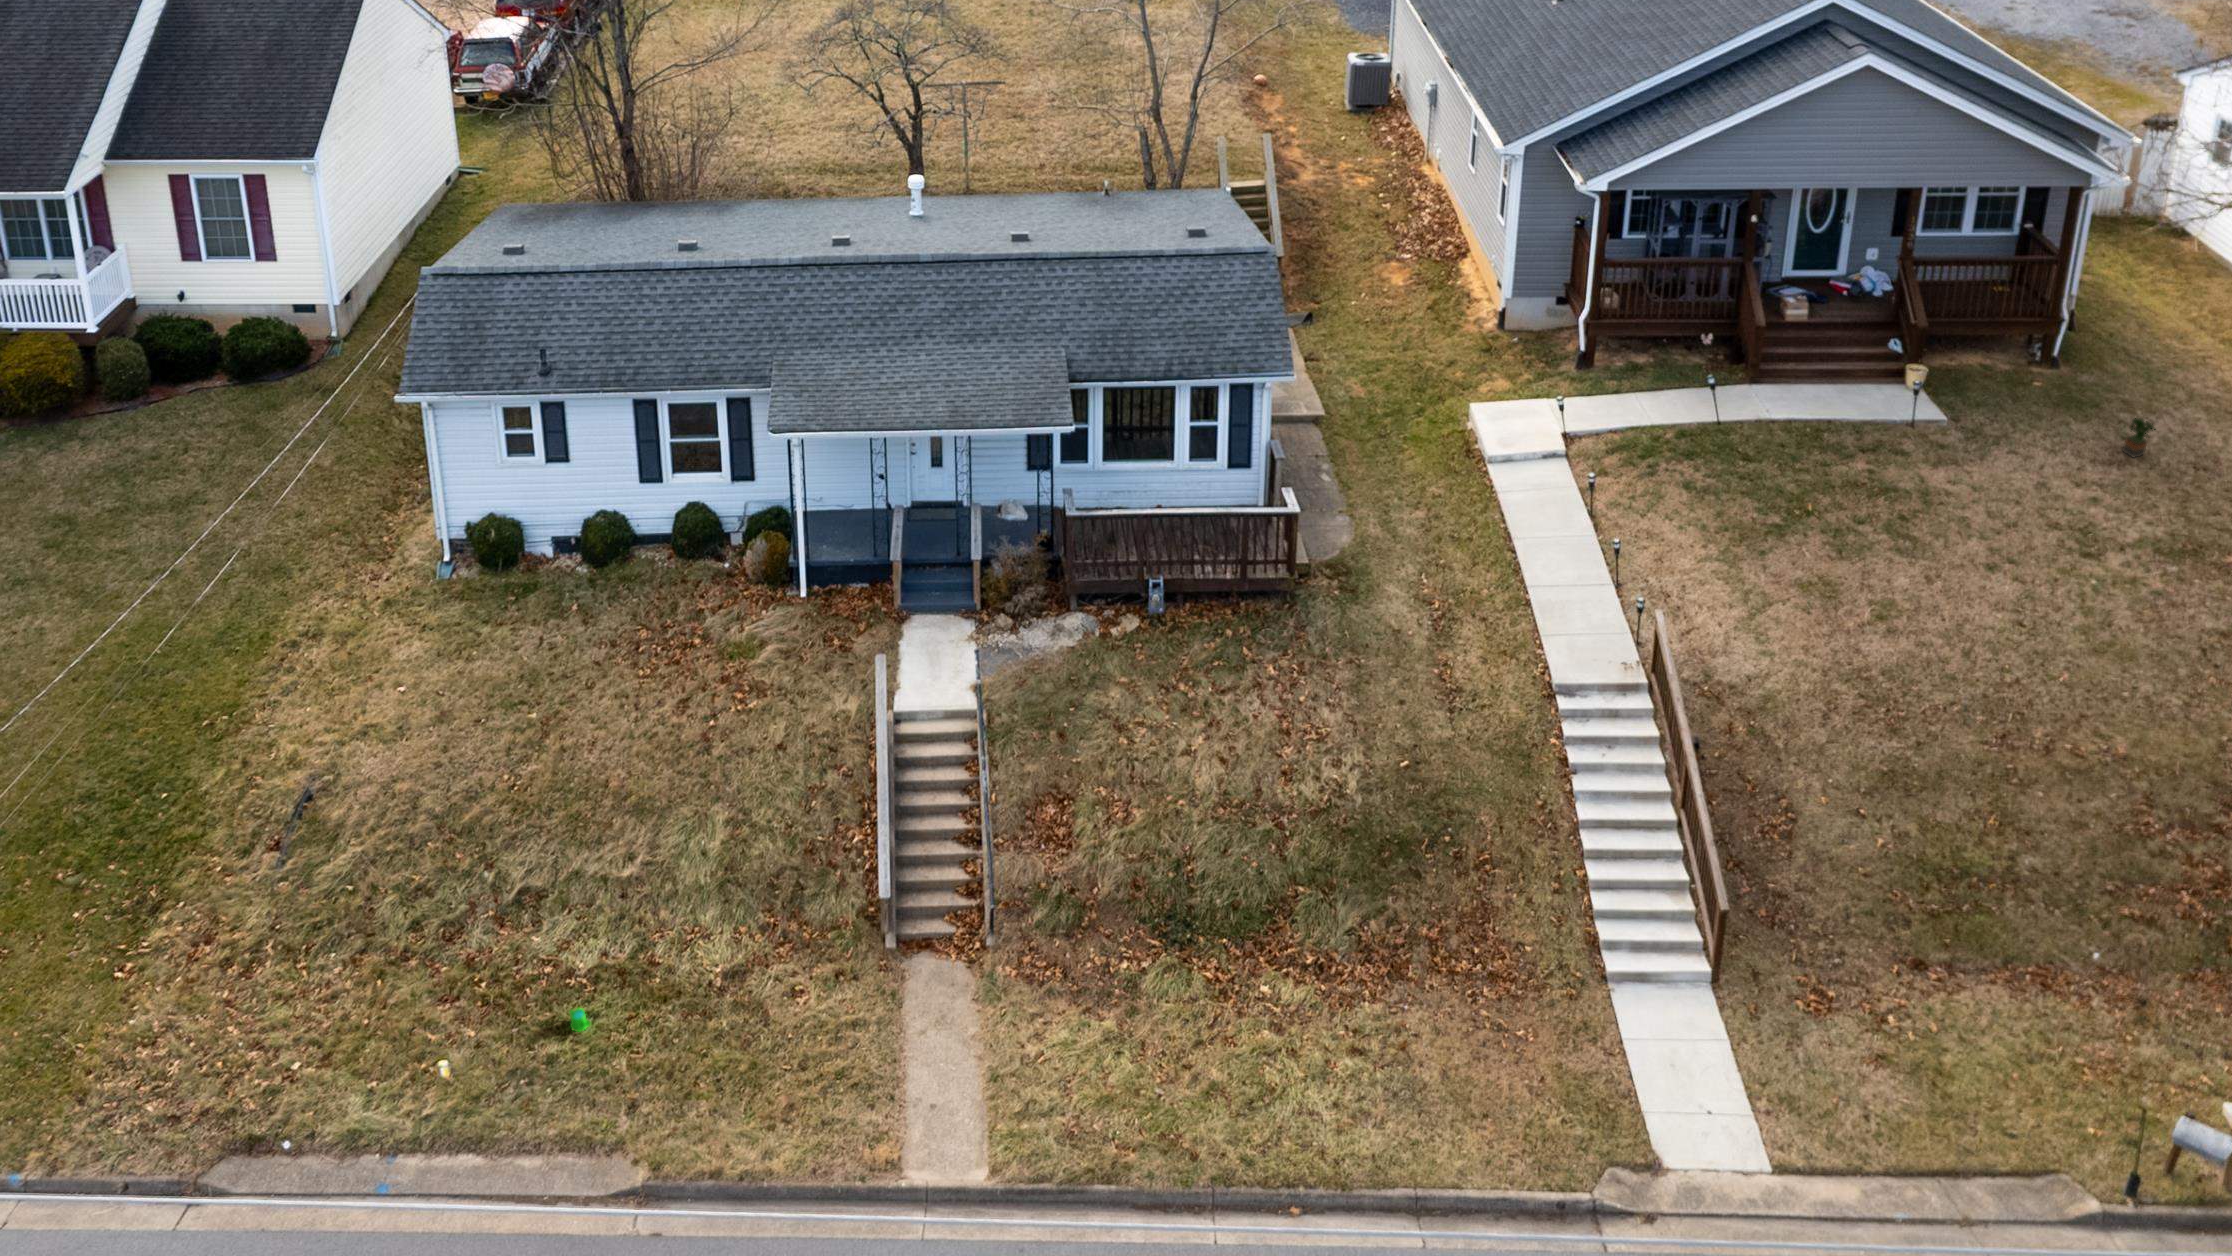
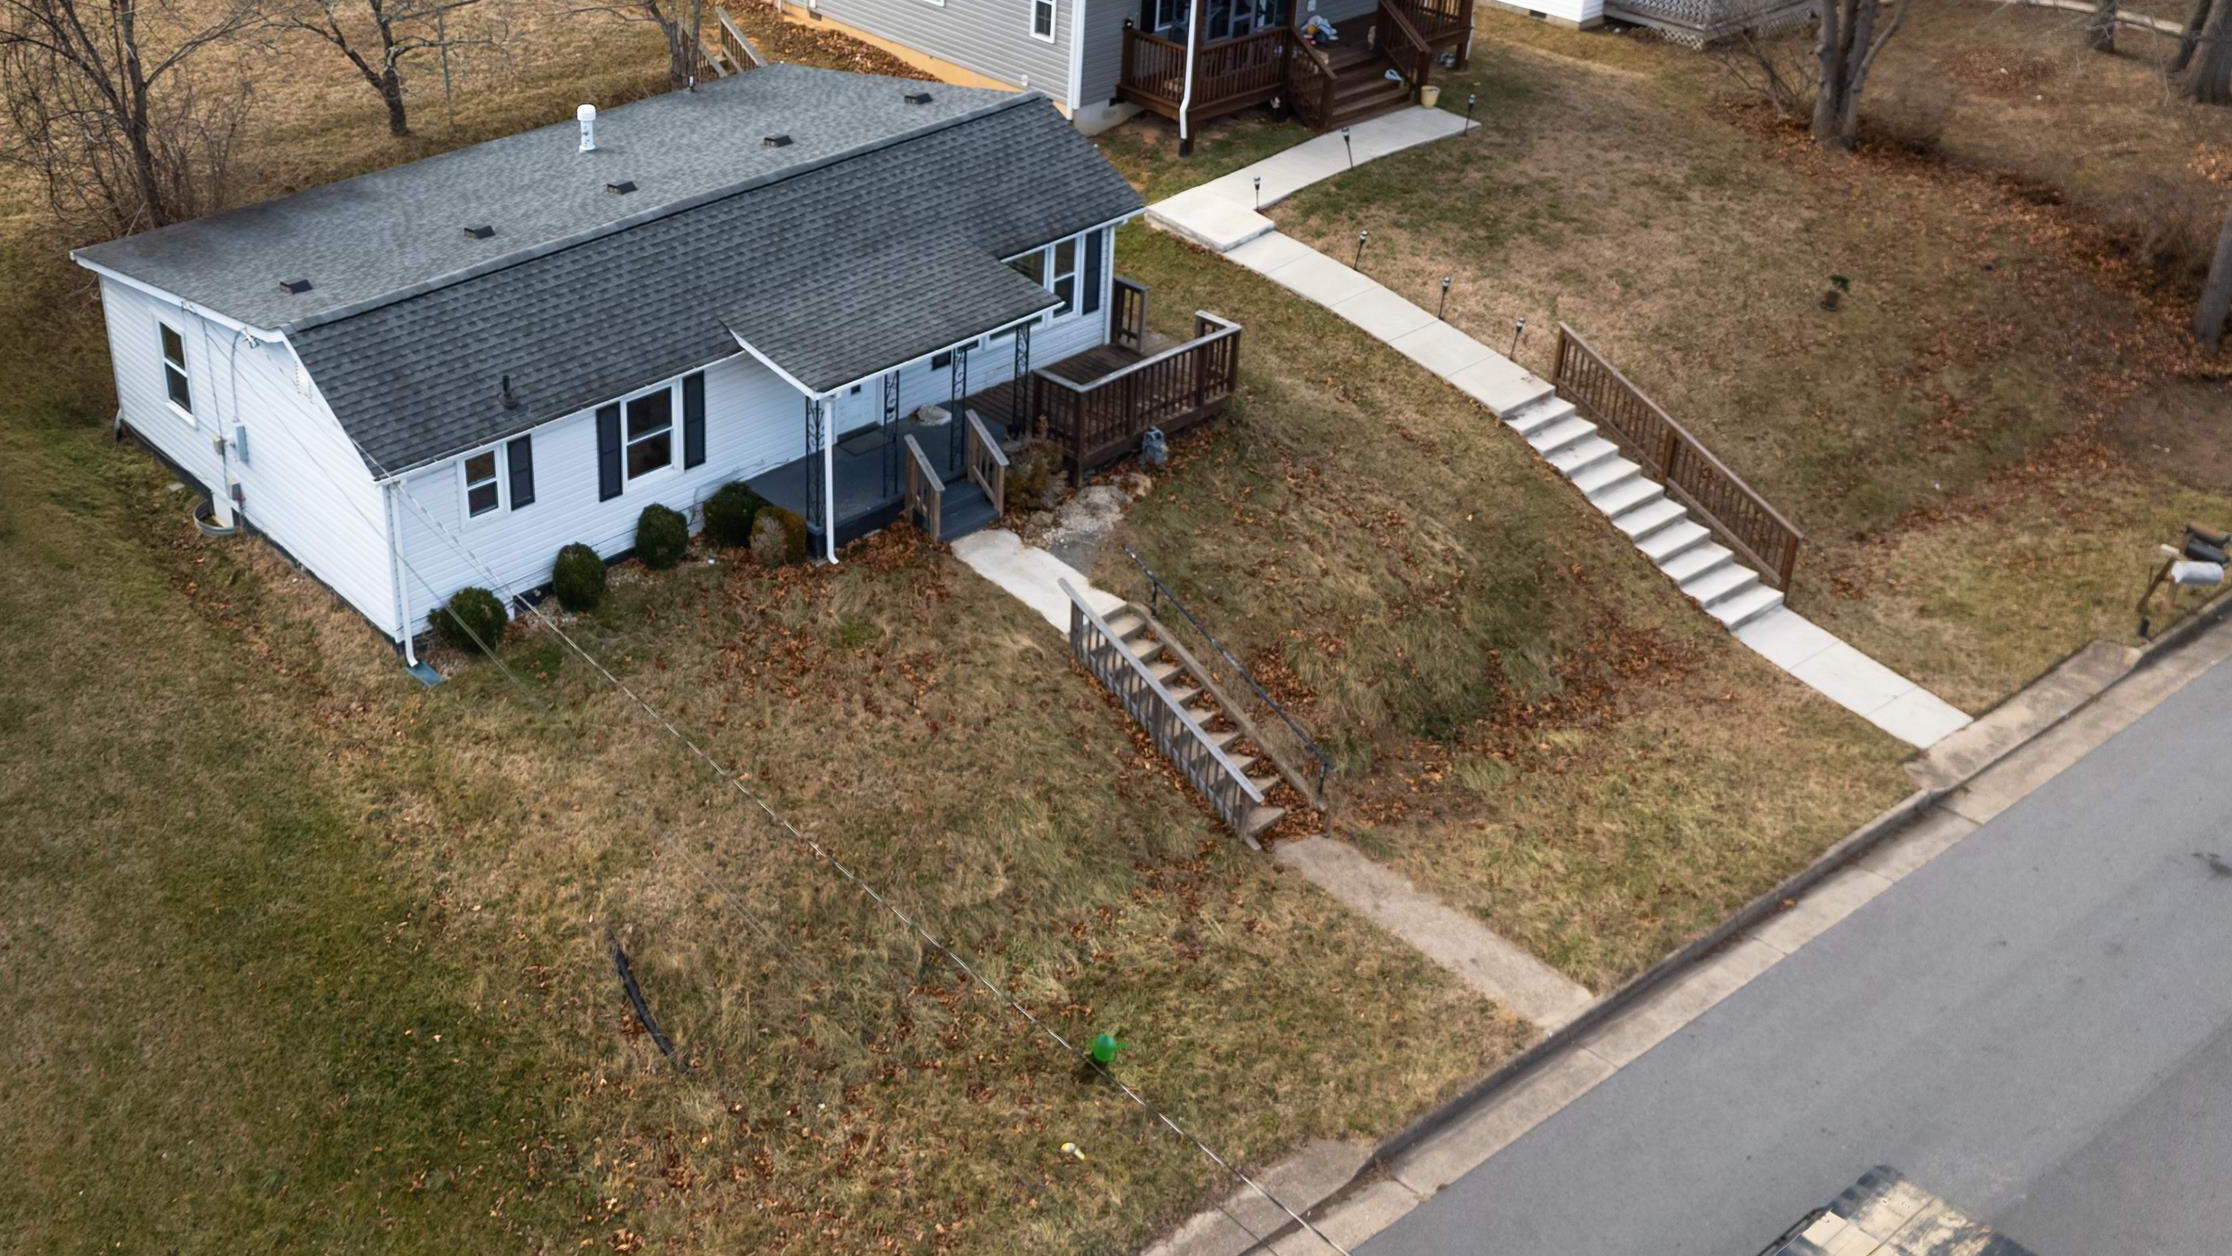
potted tree: present [2123,418,2156,457] -> present [1822,275,1850,310]

